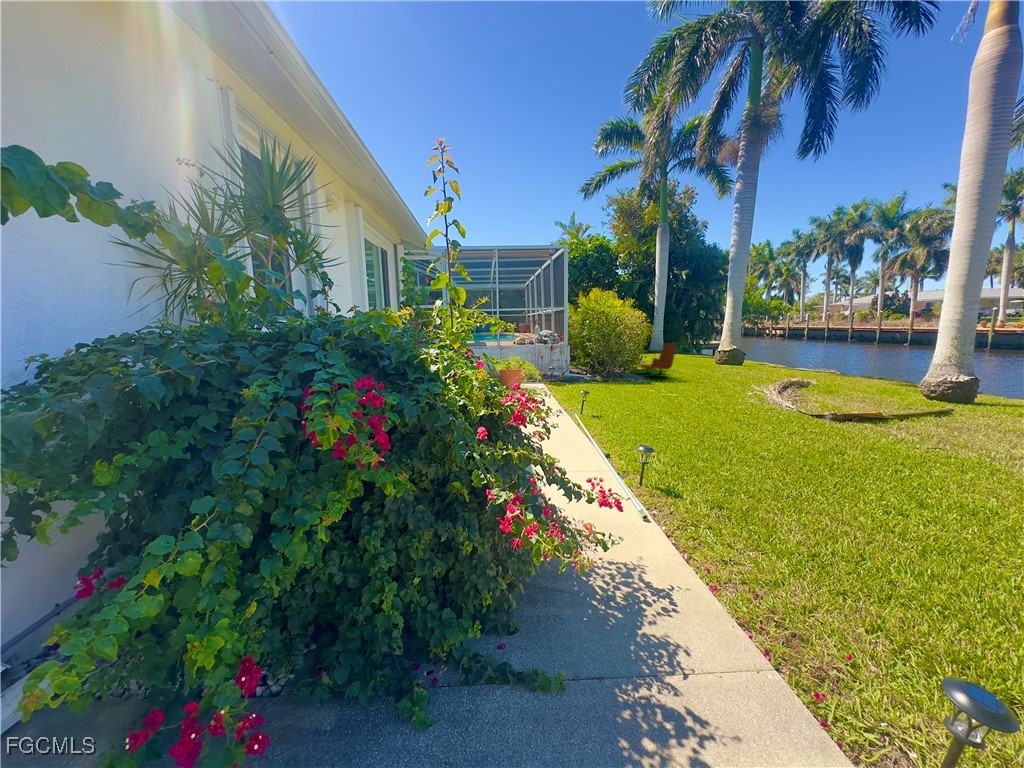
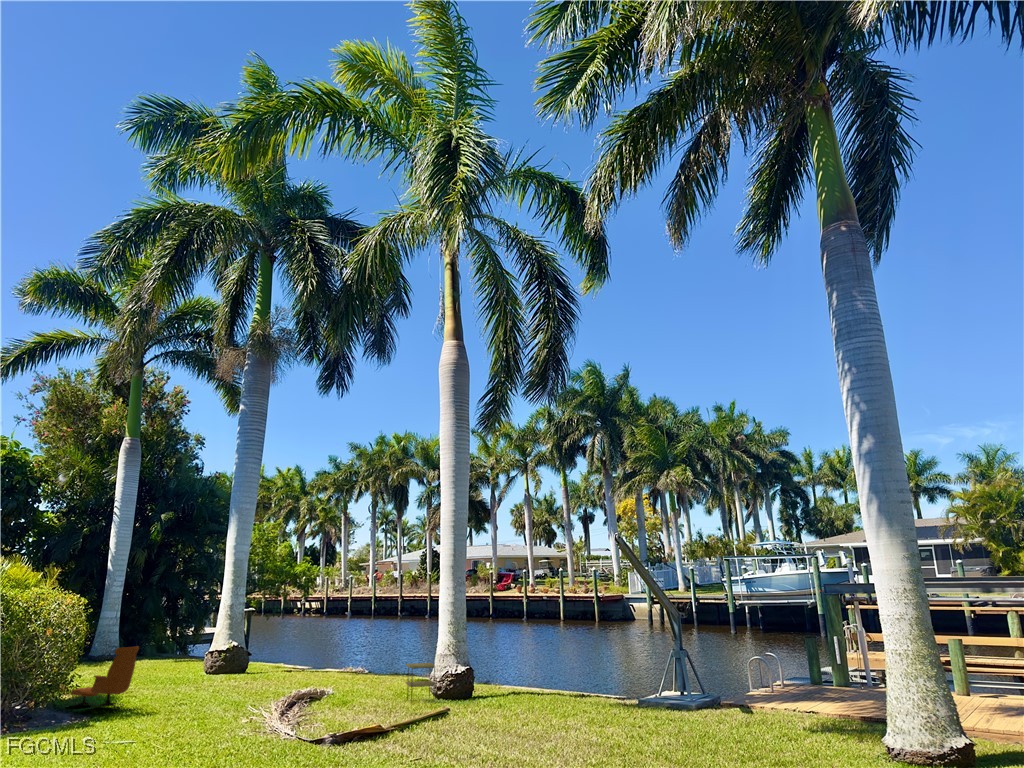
side table: none [893,369,931,401] -> present [406,663,435,702]

